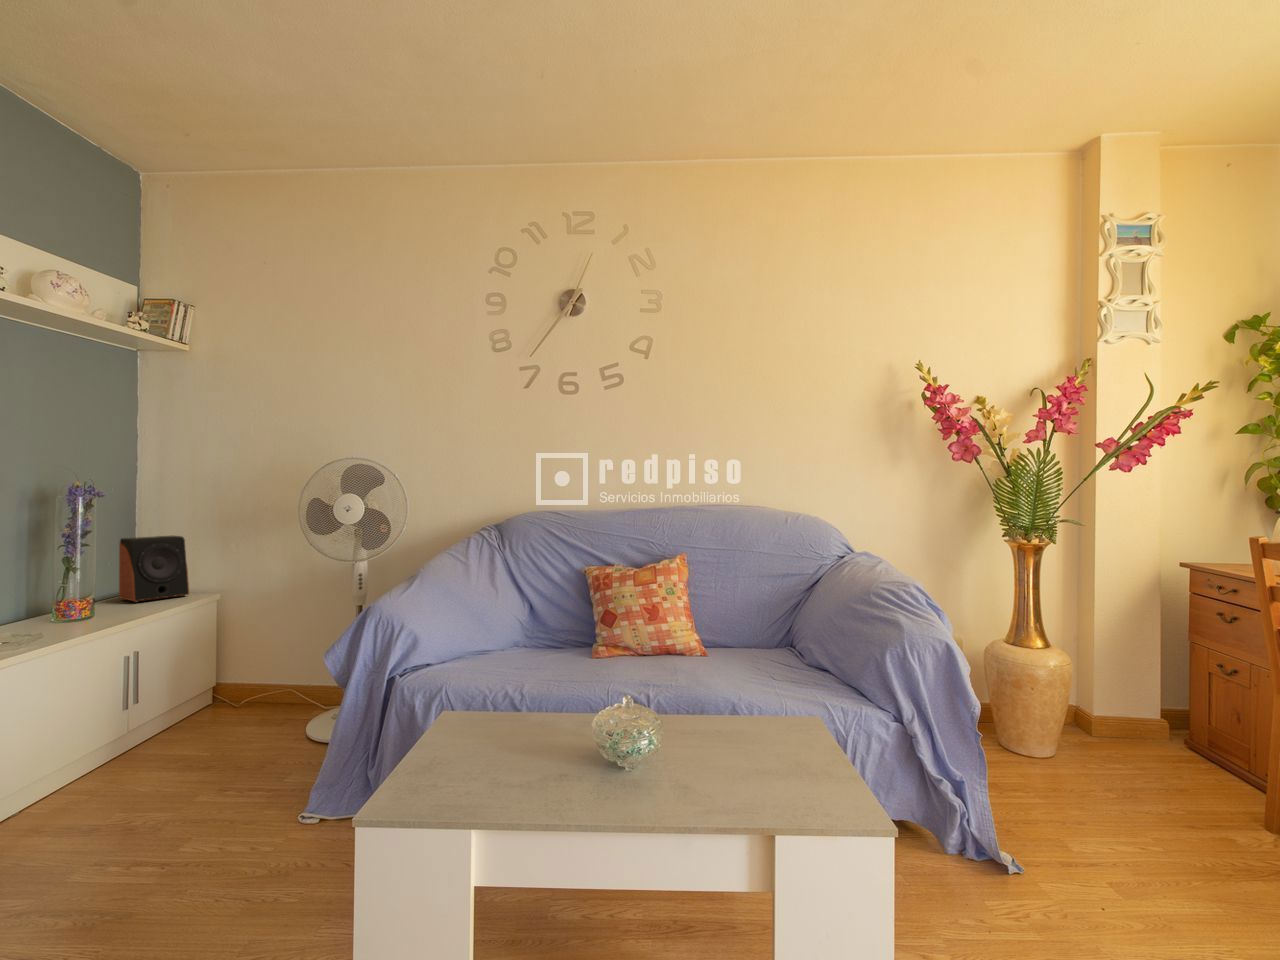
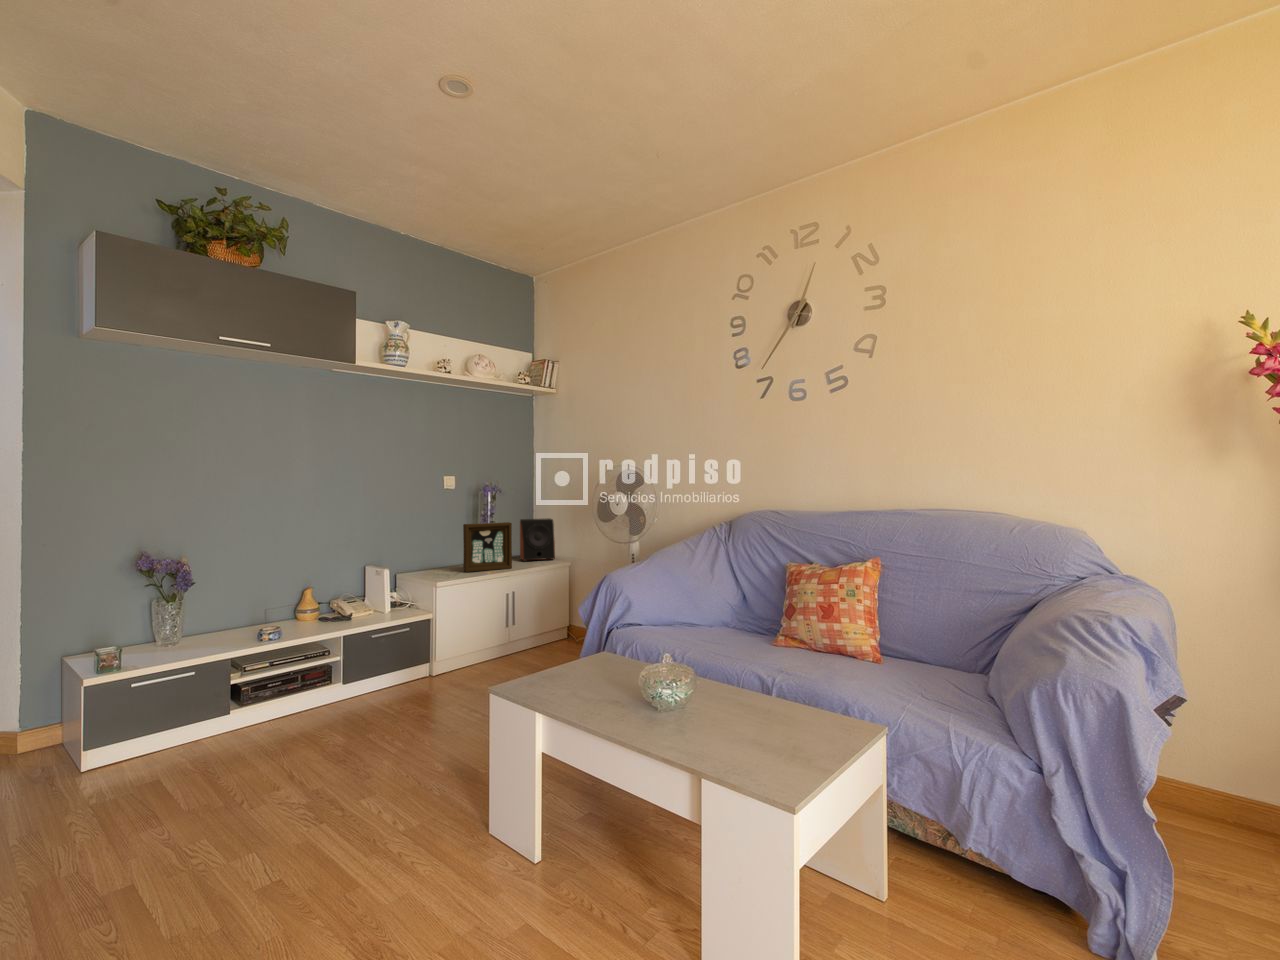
picture frame: none [35,543,130,629] -> present [463,522,512,572]

